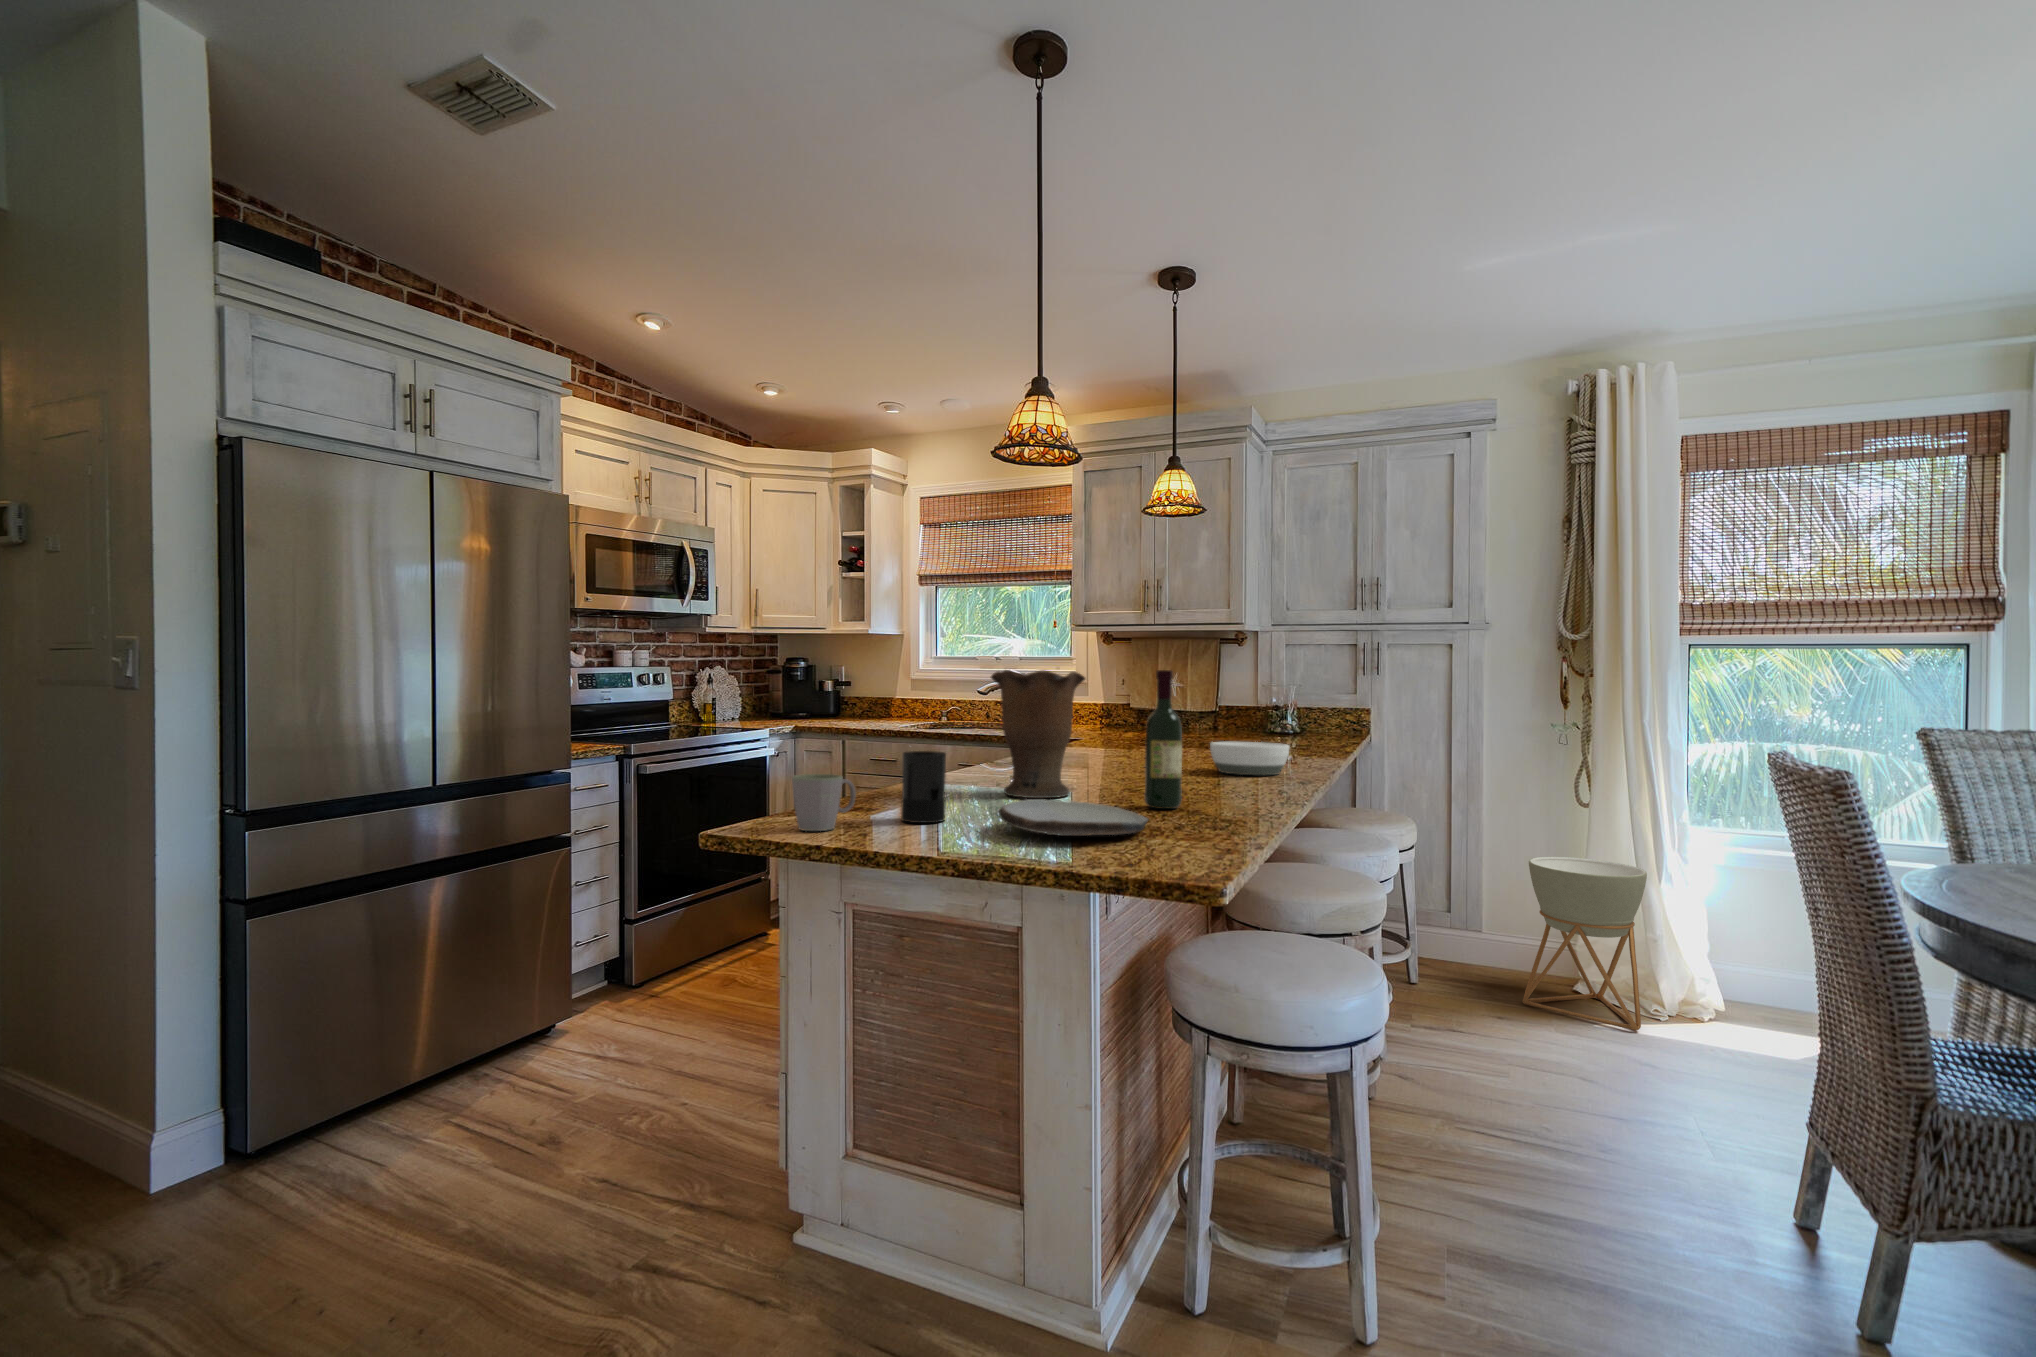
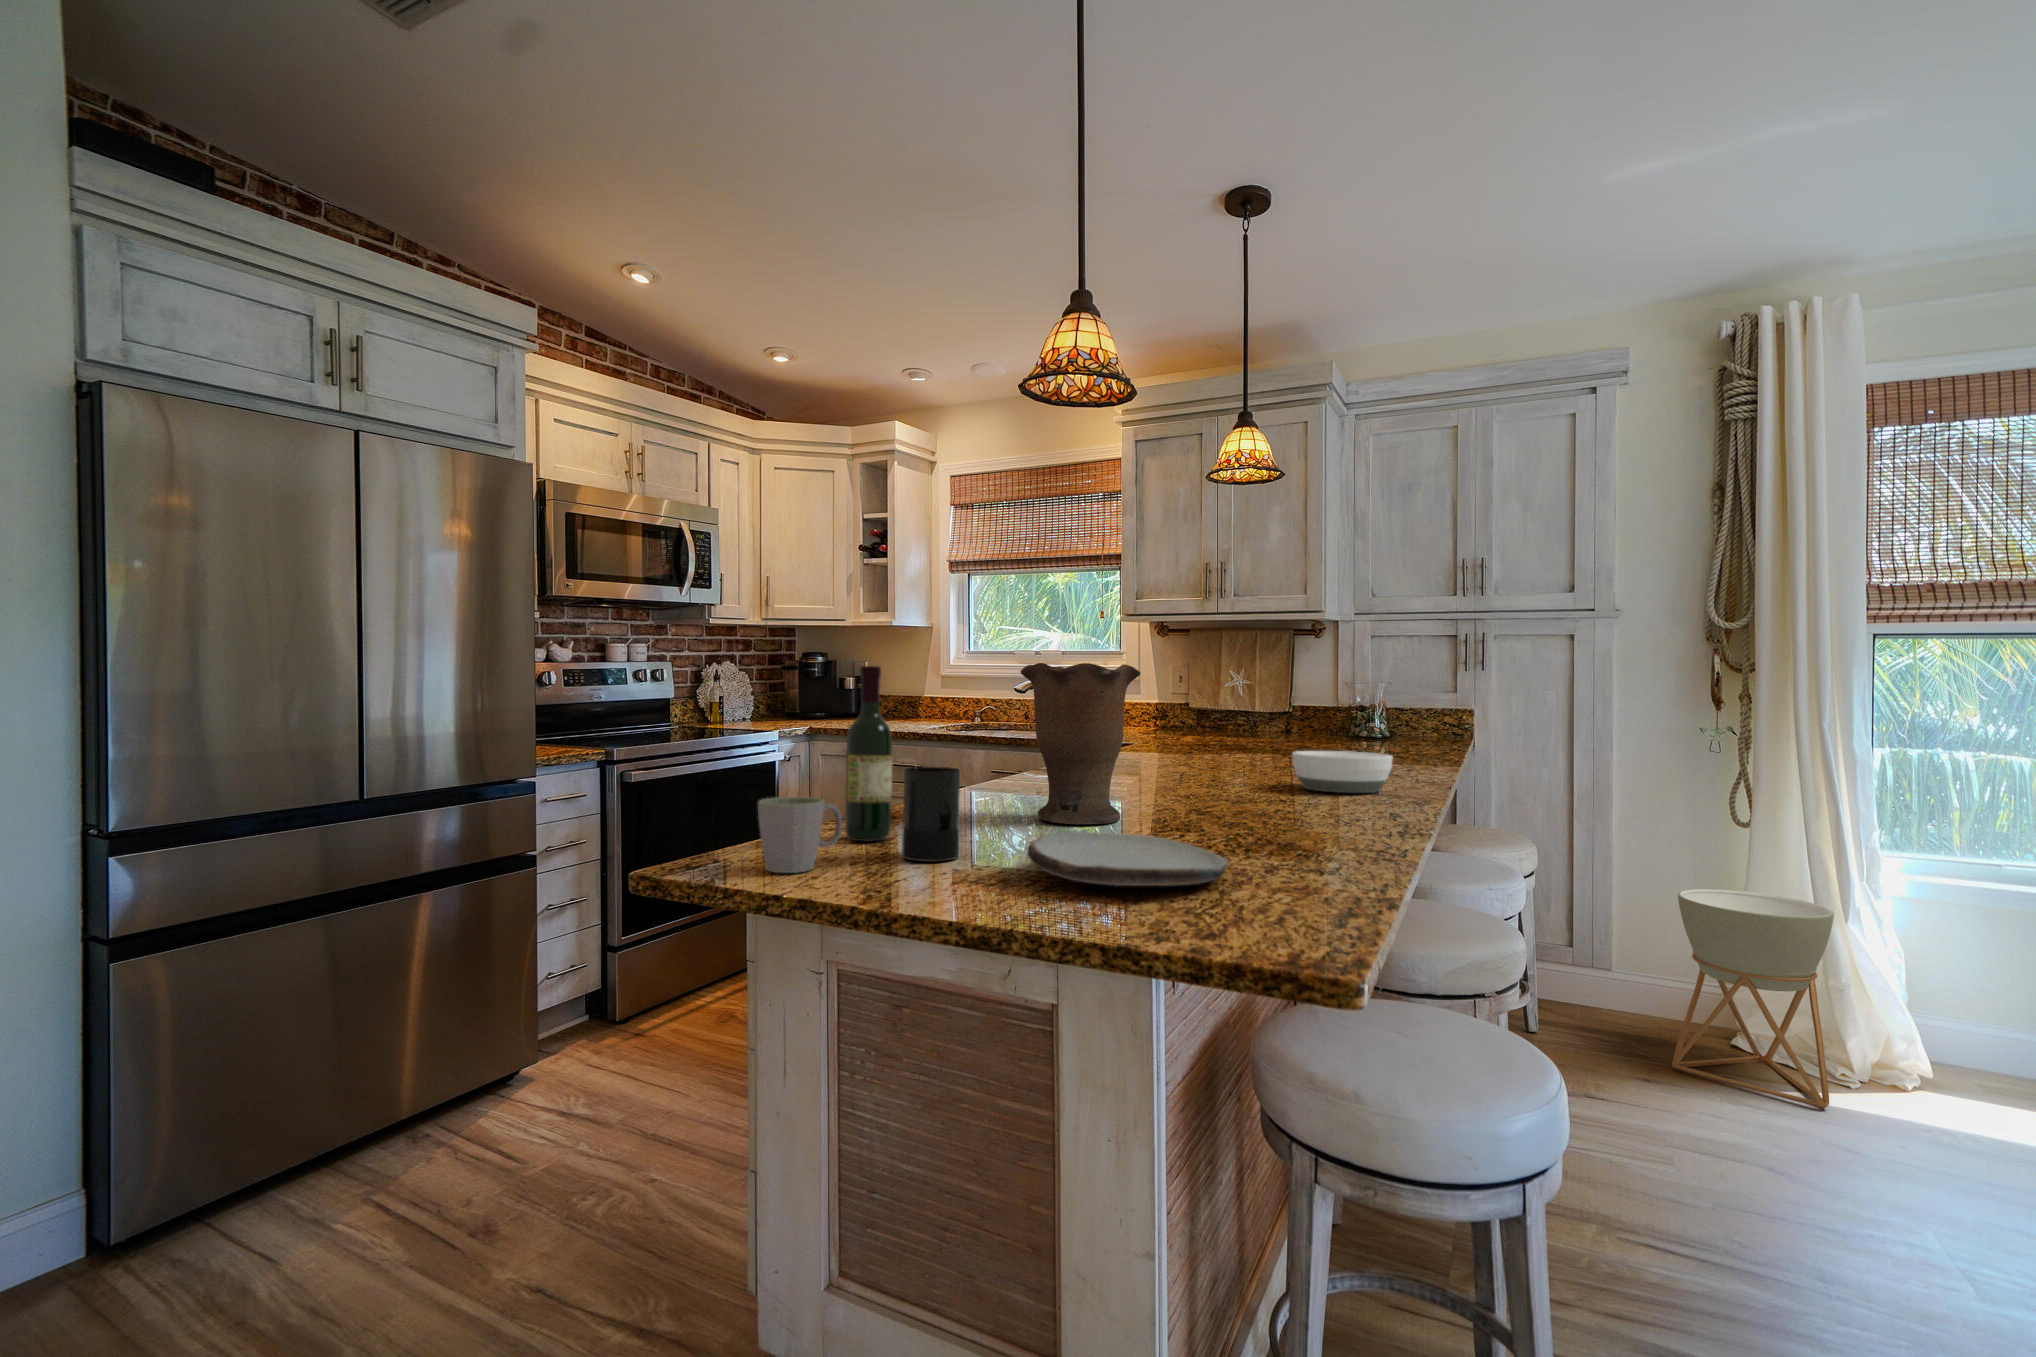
wine bottle: present [1145,670,1182,809] -> present [845,666,892,841]

